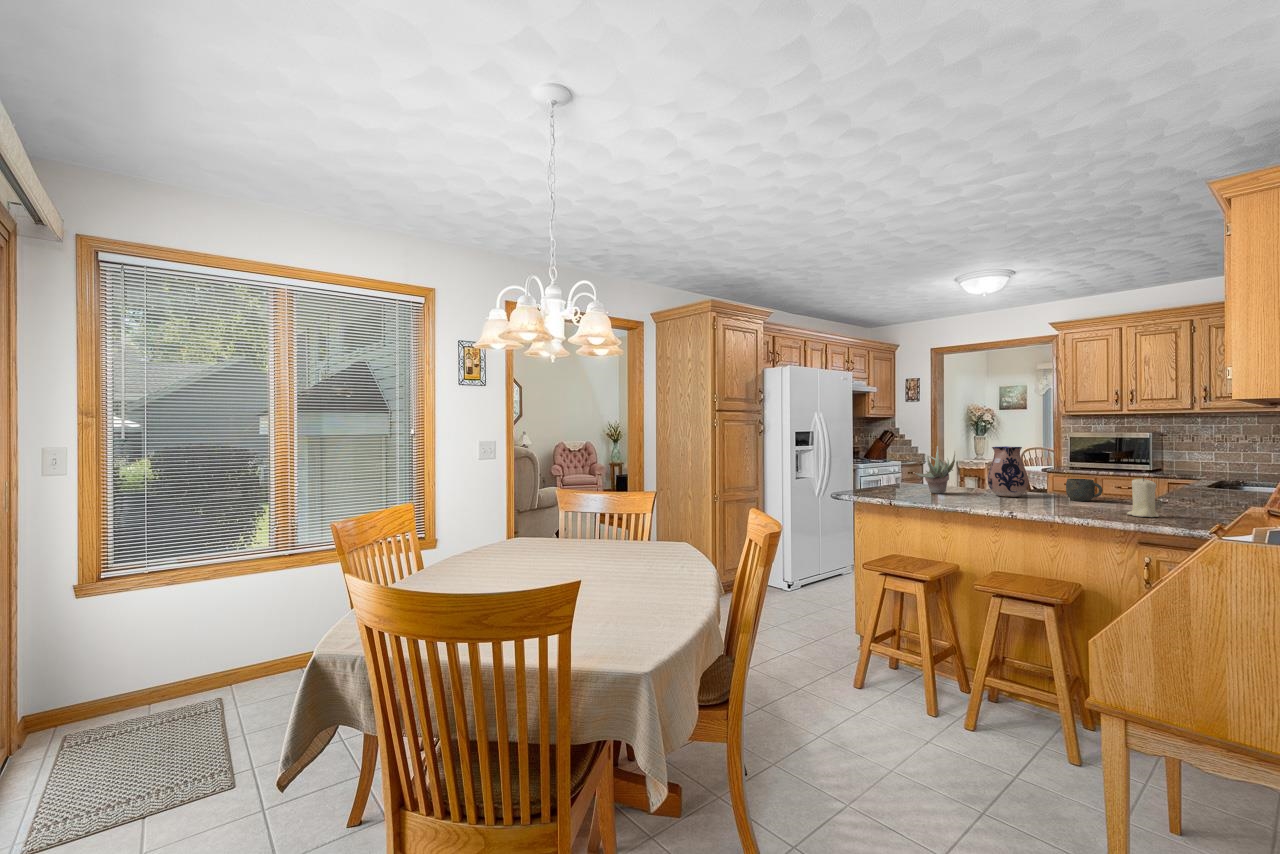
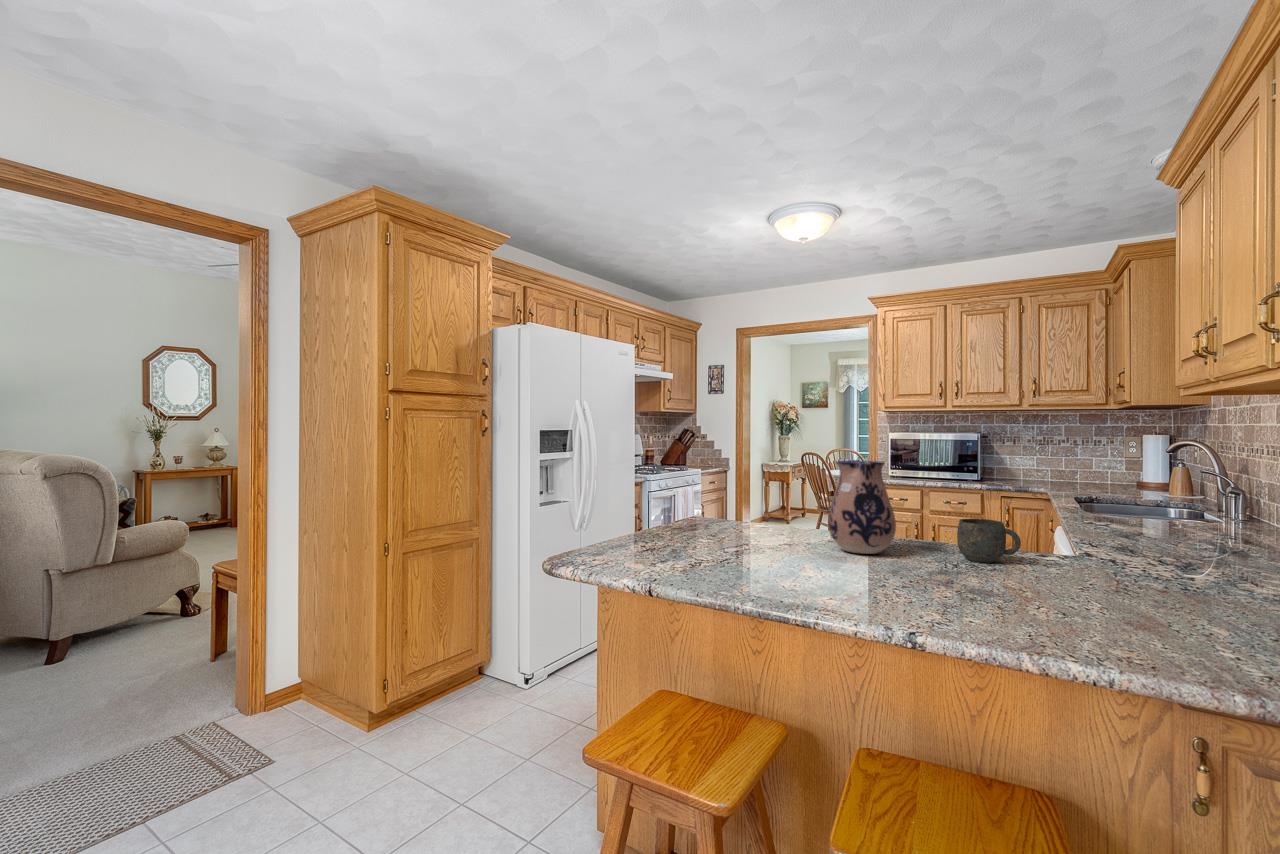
succulent plant: present [915,446,955,494] -> none [706,460,776,549]
candle: present [1127,478,1159,517] -> none [1135,541,1211,638]

